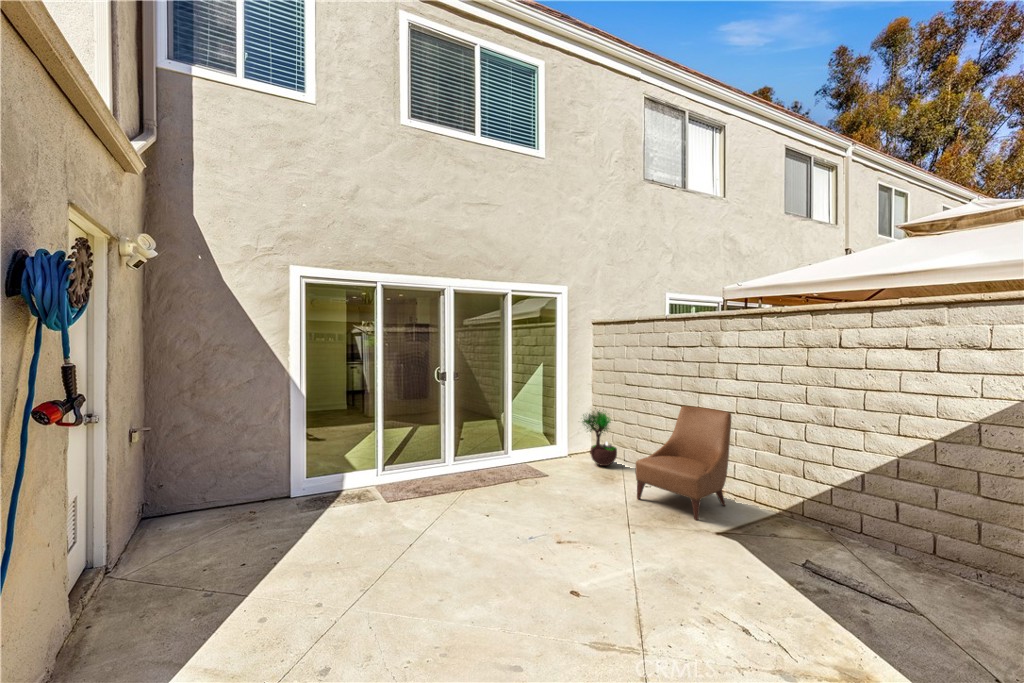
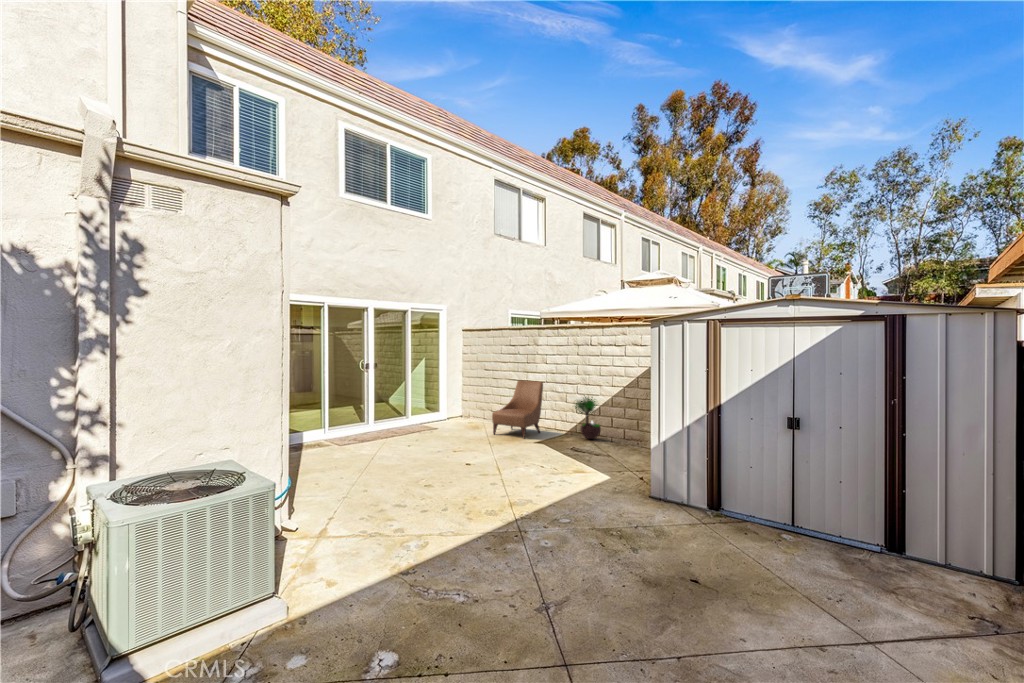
potted tree: present [582,408,617,466] -> present [575,397,601,439]

